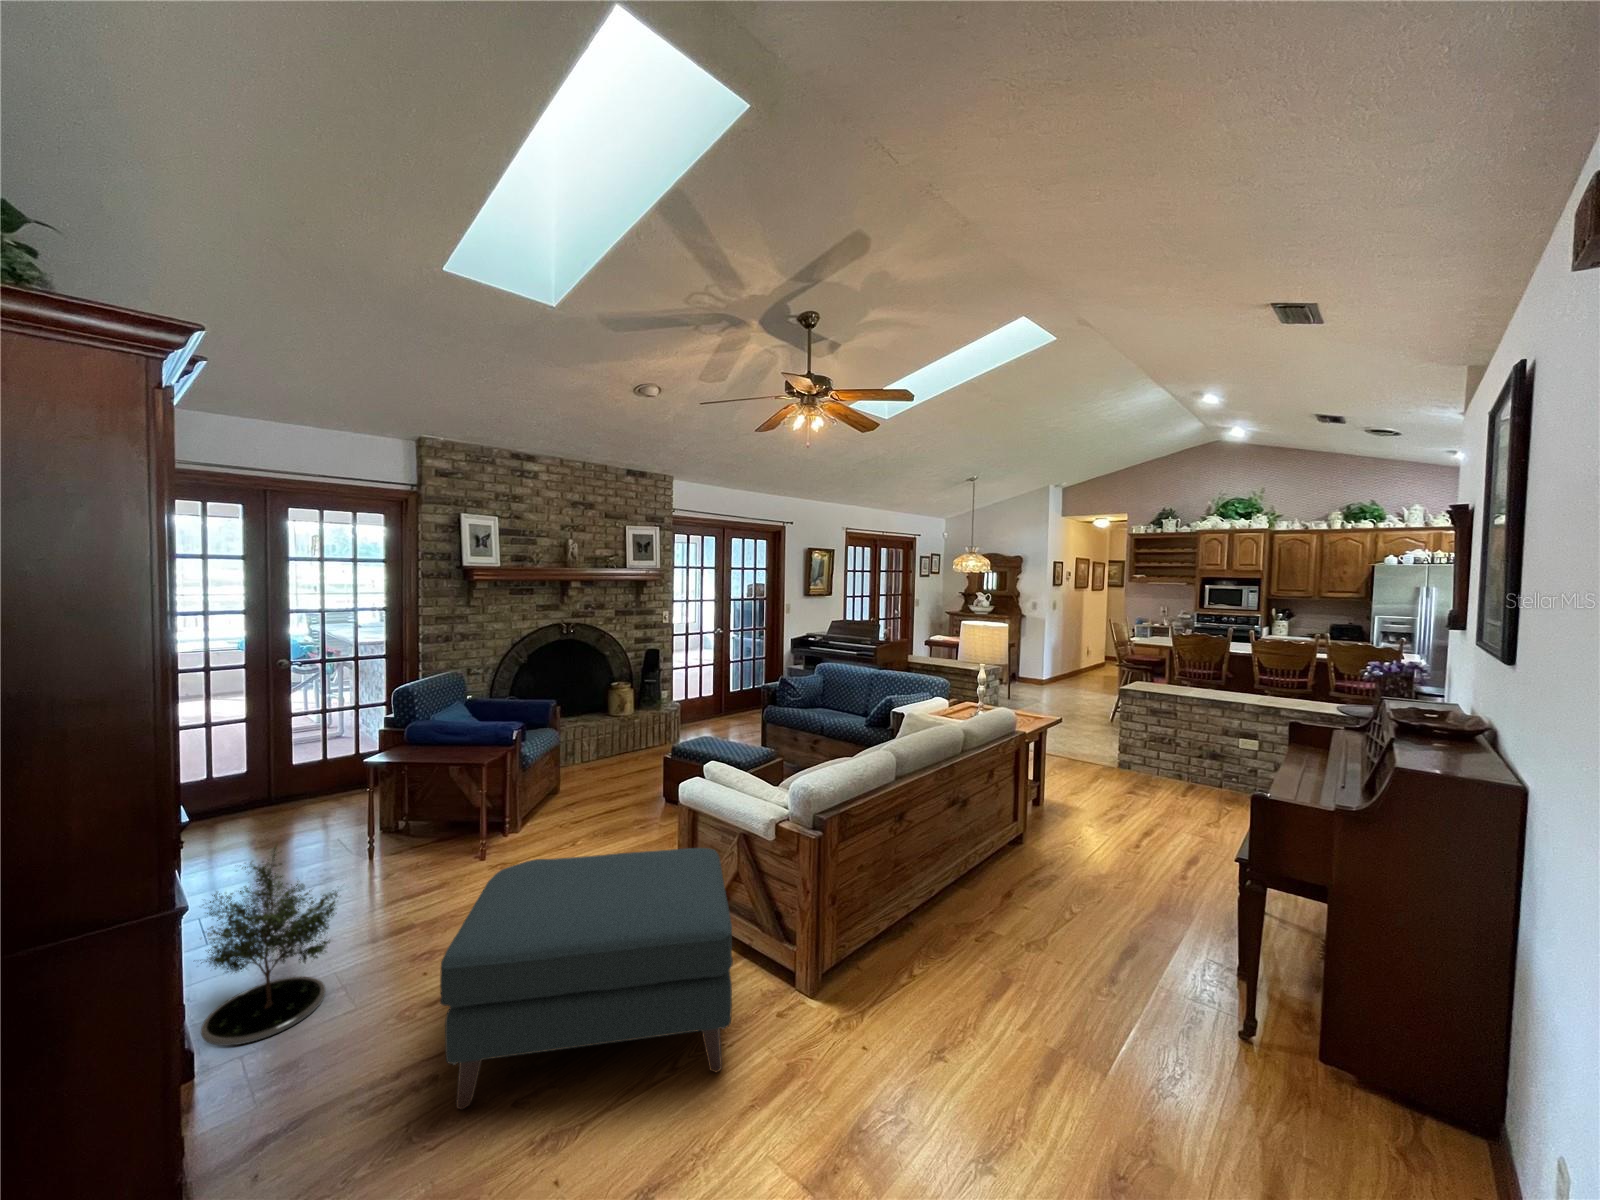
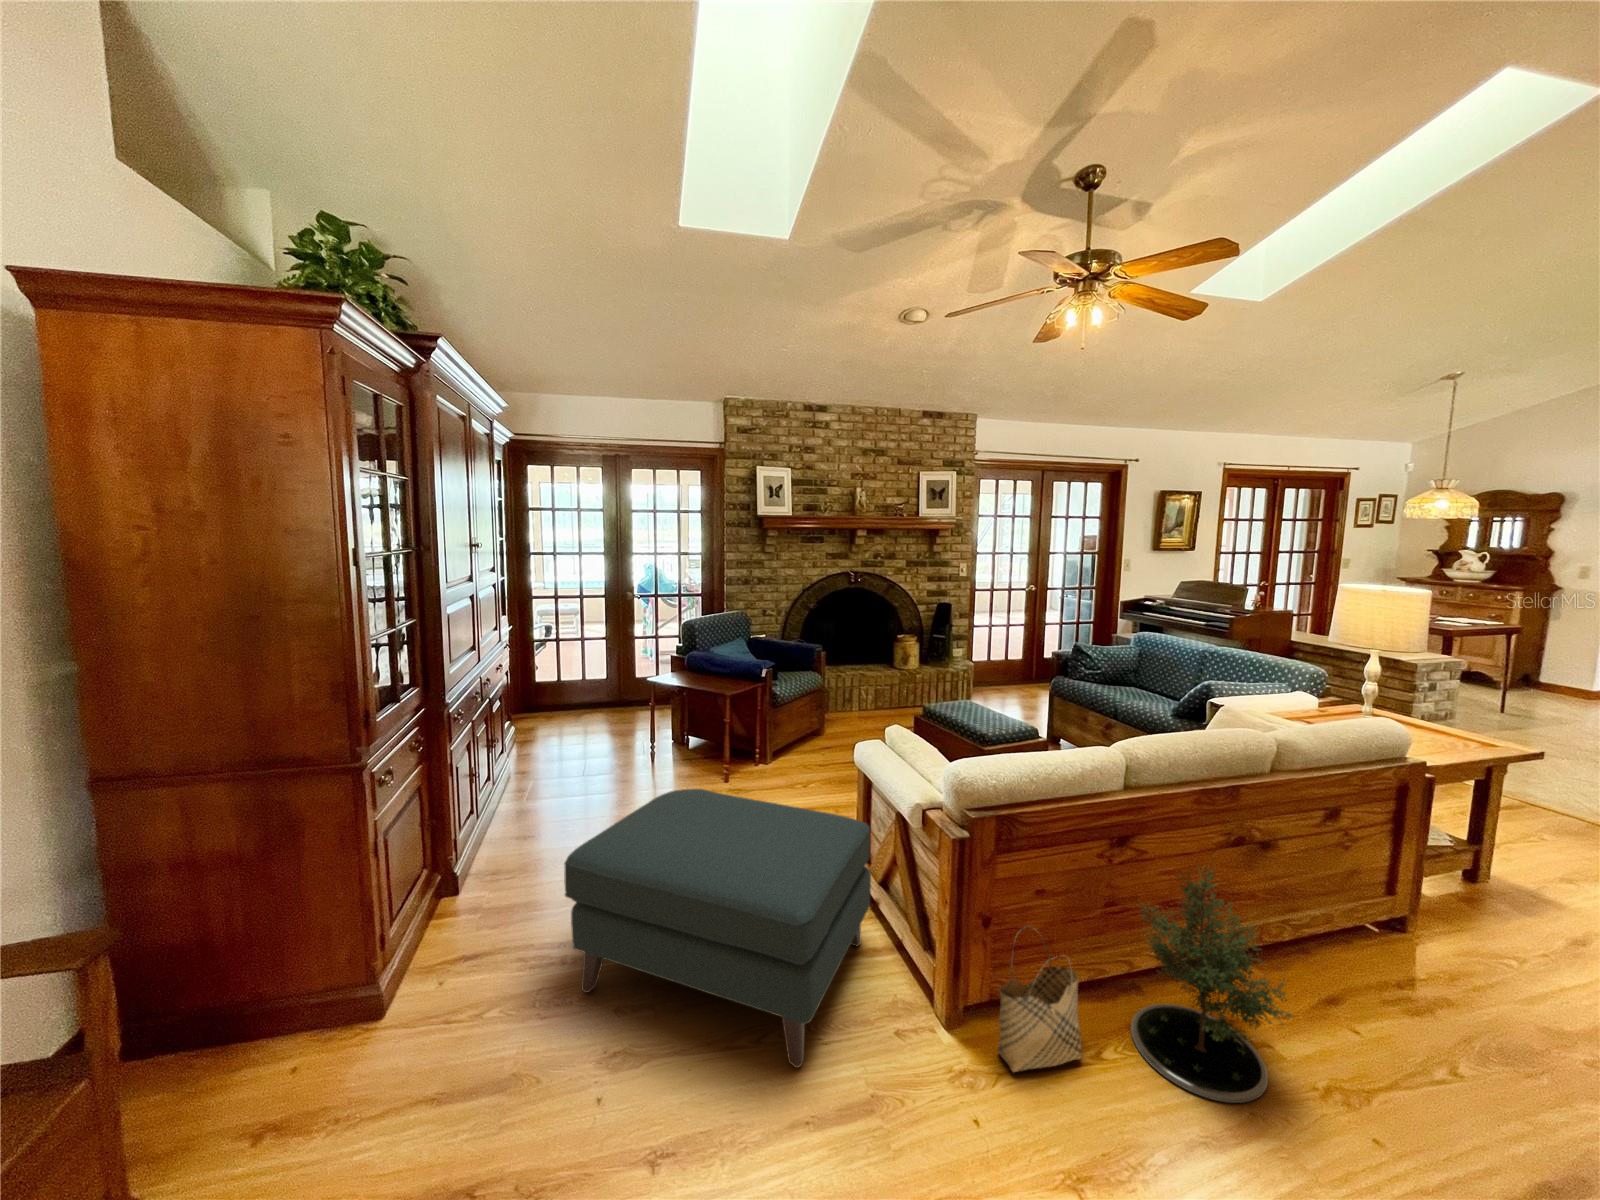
potted tree: present [201,847,338,1046] -> present [1131,864,1292,1103]
woven basket: none [850,891,901,1003] -> present [998,926,1082,1072]

